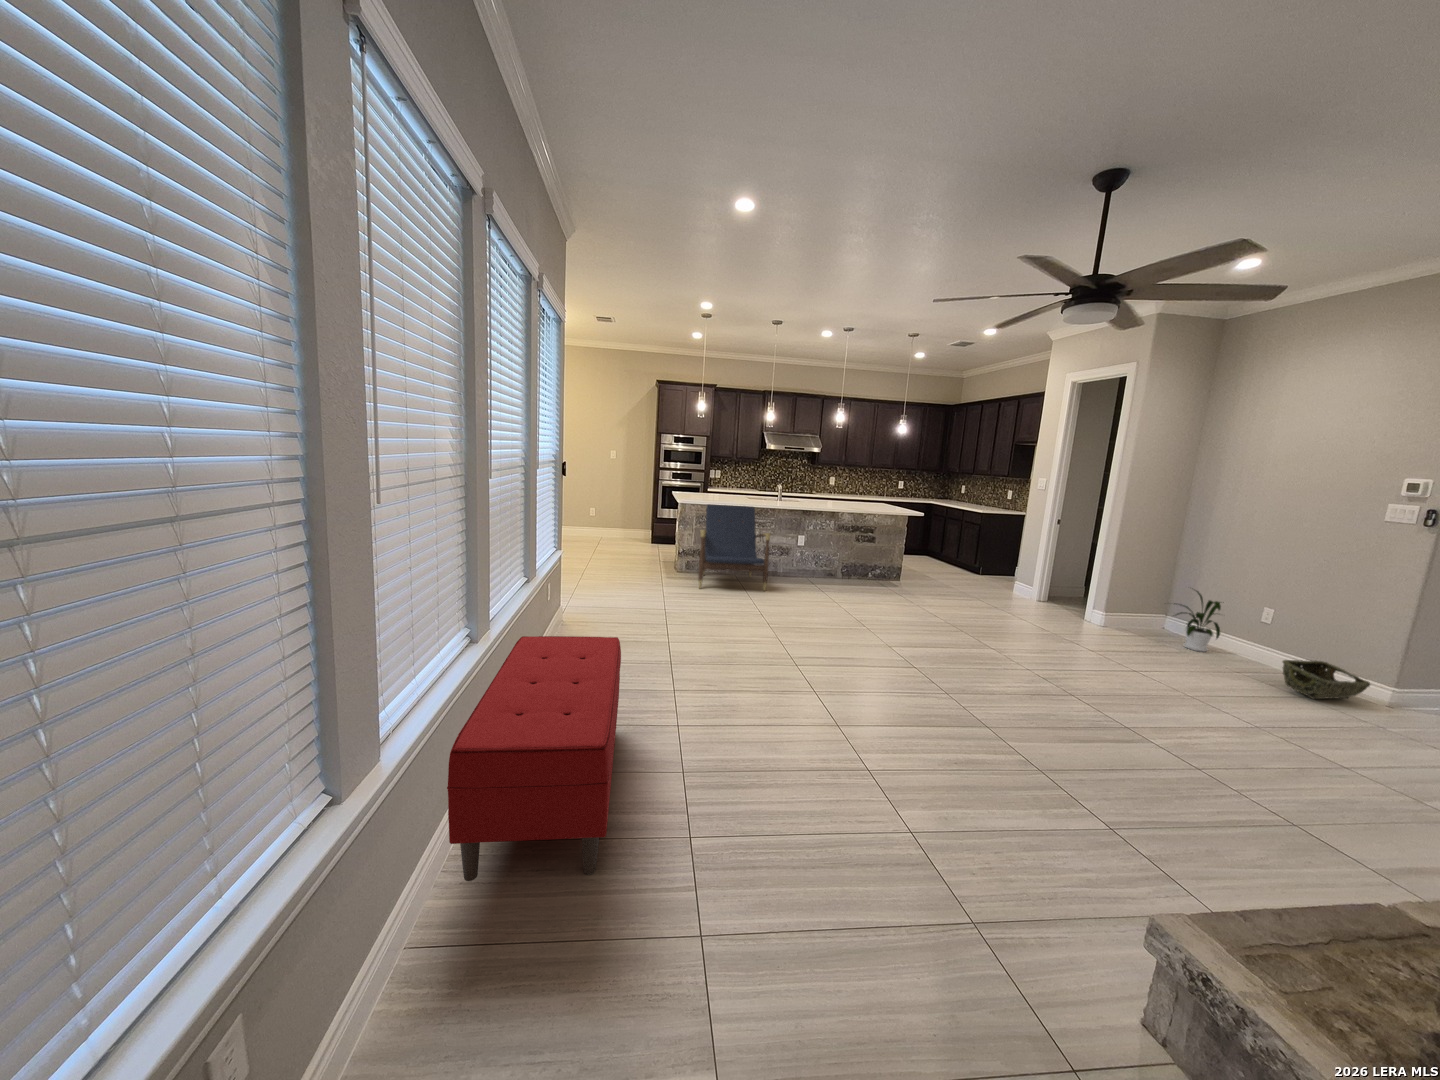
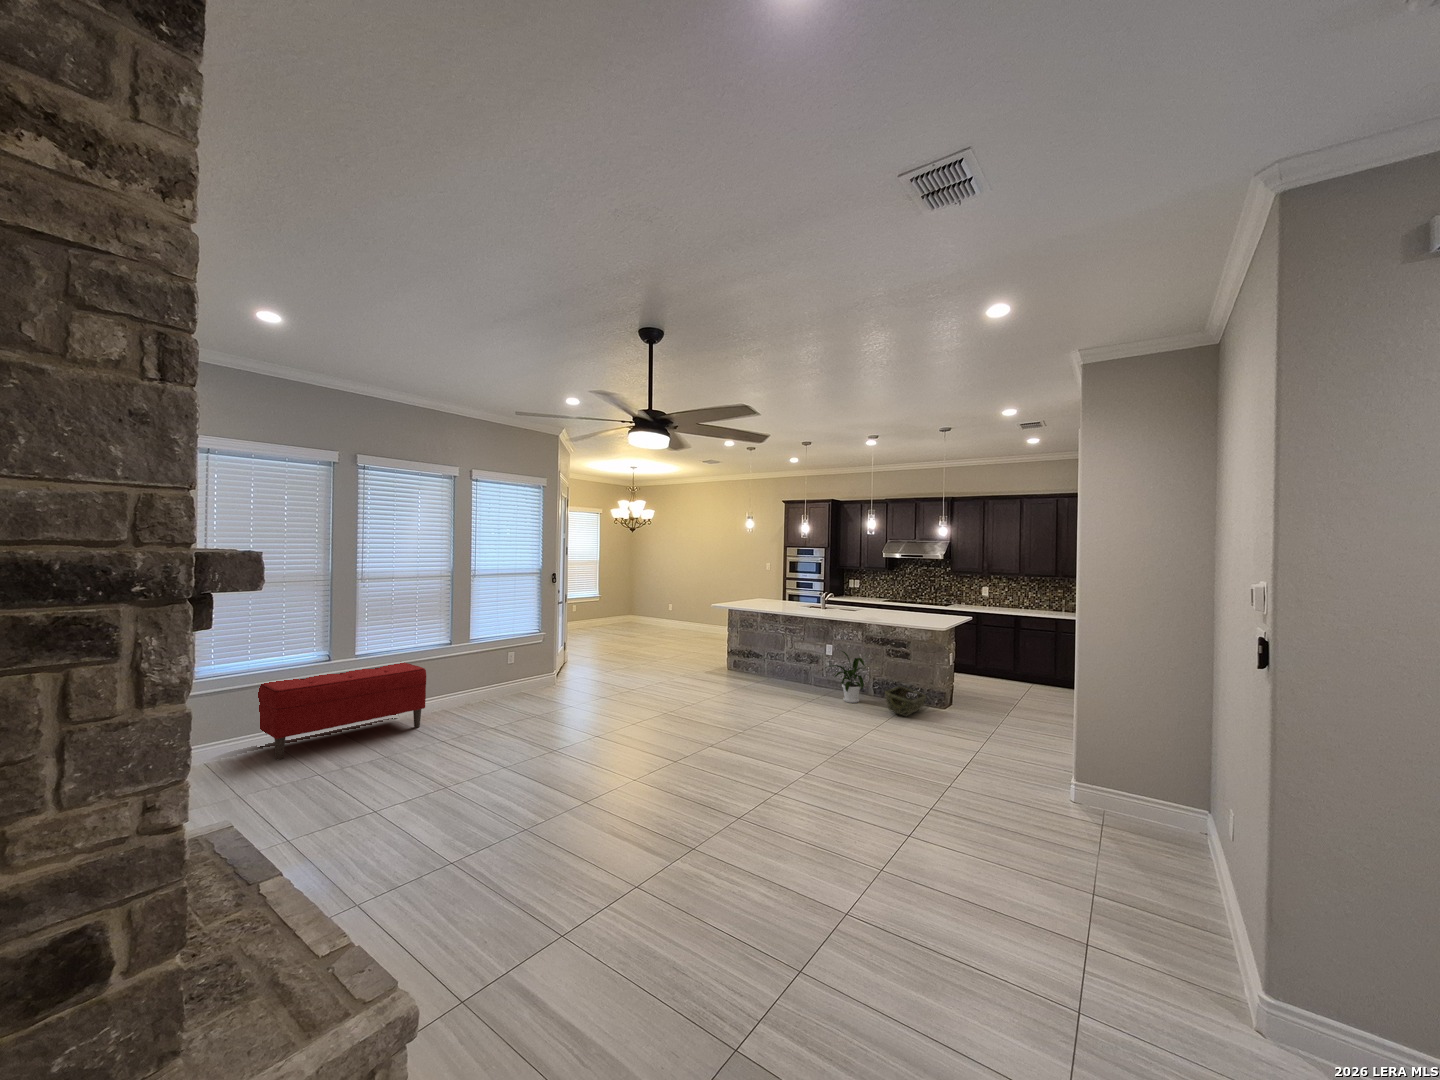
lounge chair: present [698,505,771,591] -> none [701,608,783,693]
house plant: present [1174,591,1221,652] -> present [829,651,864,703]
woven basket: present [1282,660,1370,699] -> present [885,687,927,716]

